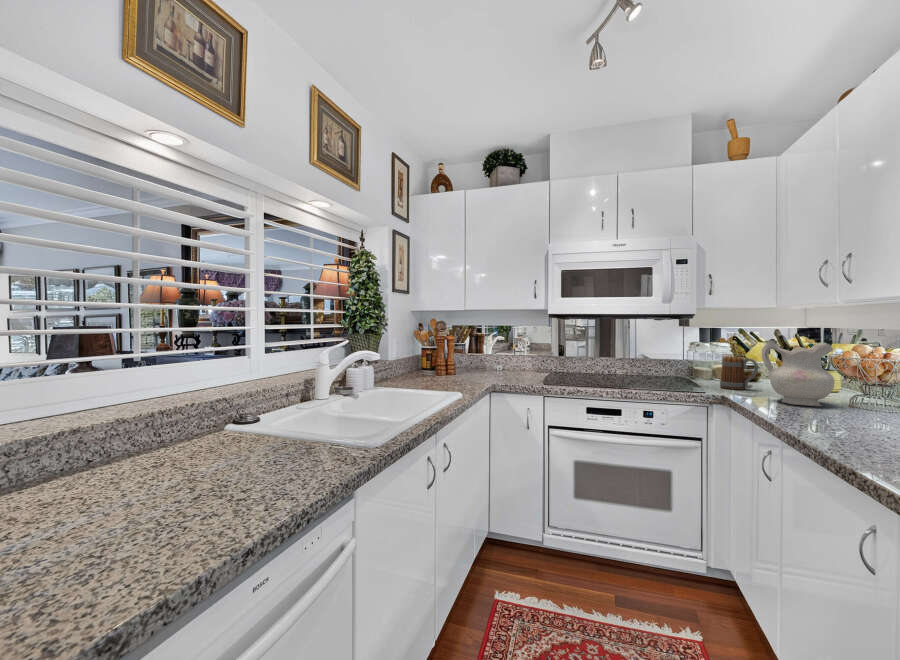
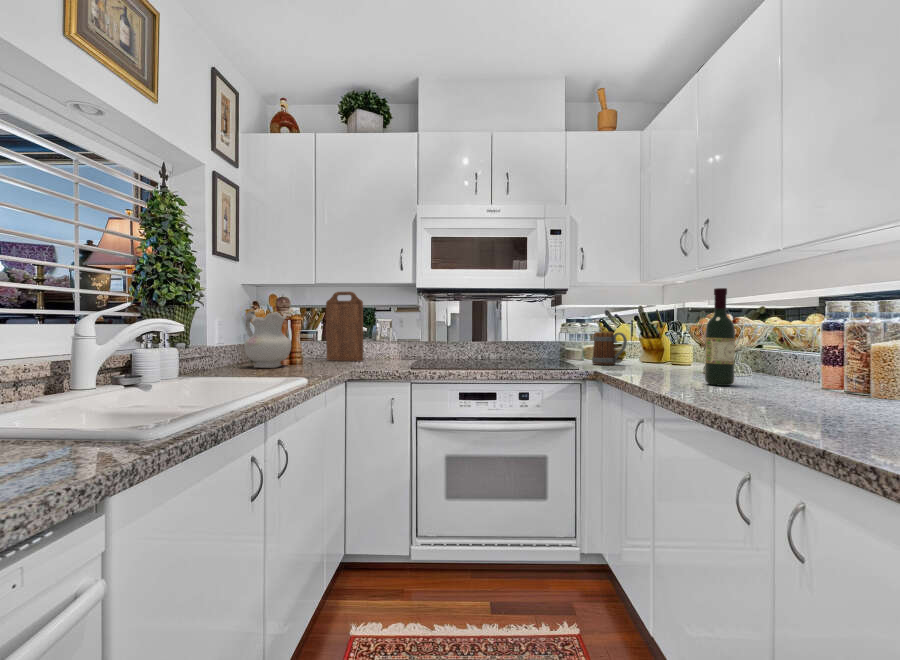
cutting board: none [475,318,504,375] -> present [326,292,363,361]
wine bottle: none [842,328,878,426] -> present [705,288,735,386]
ceramic pitcher: present [762,340,835,406] -> present [244,311,291,368]

